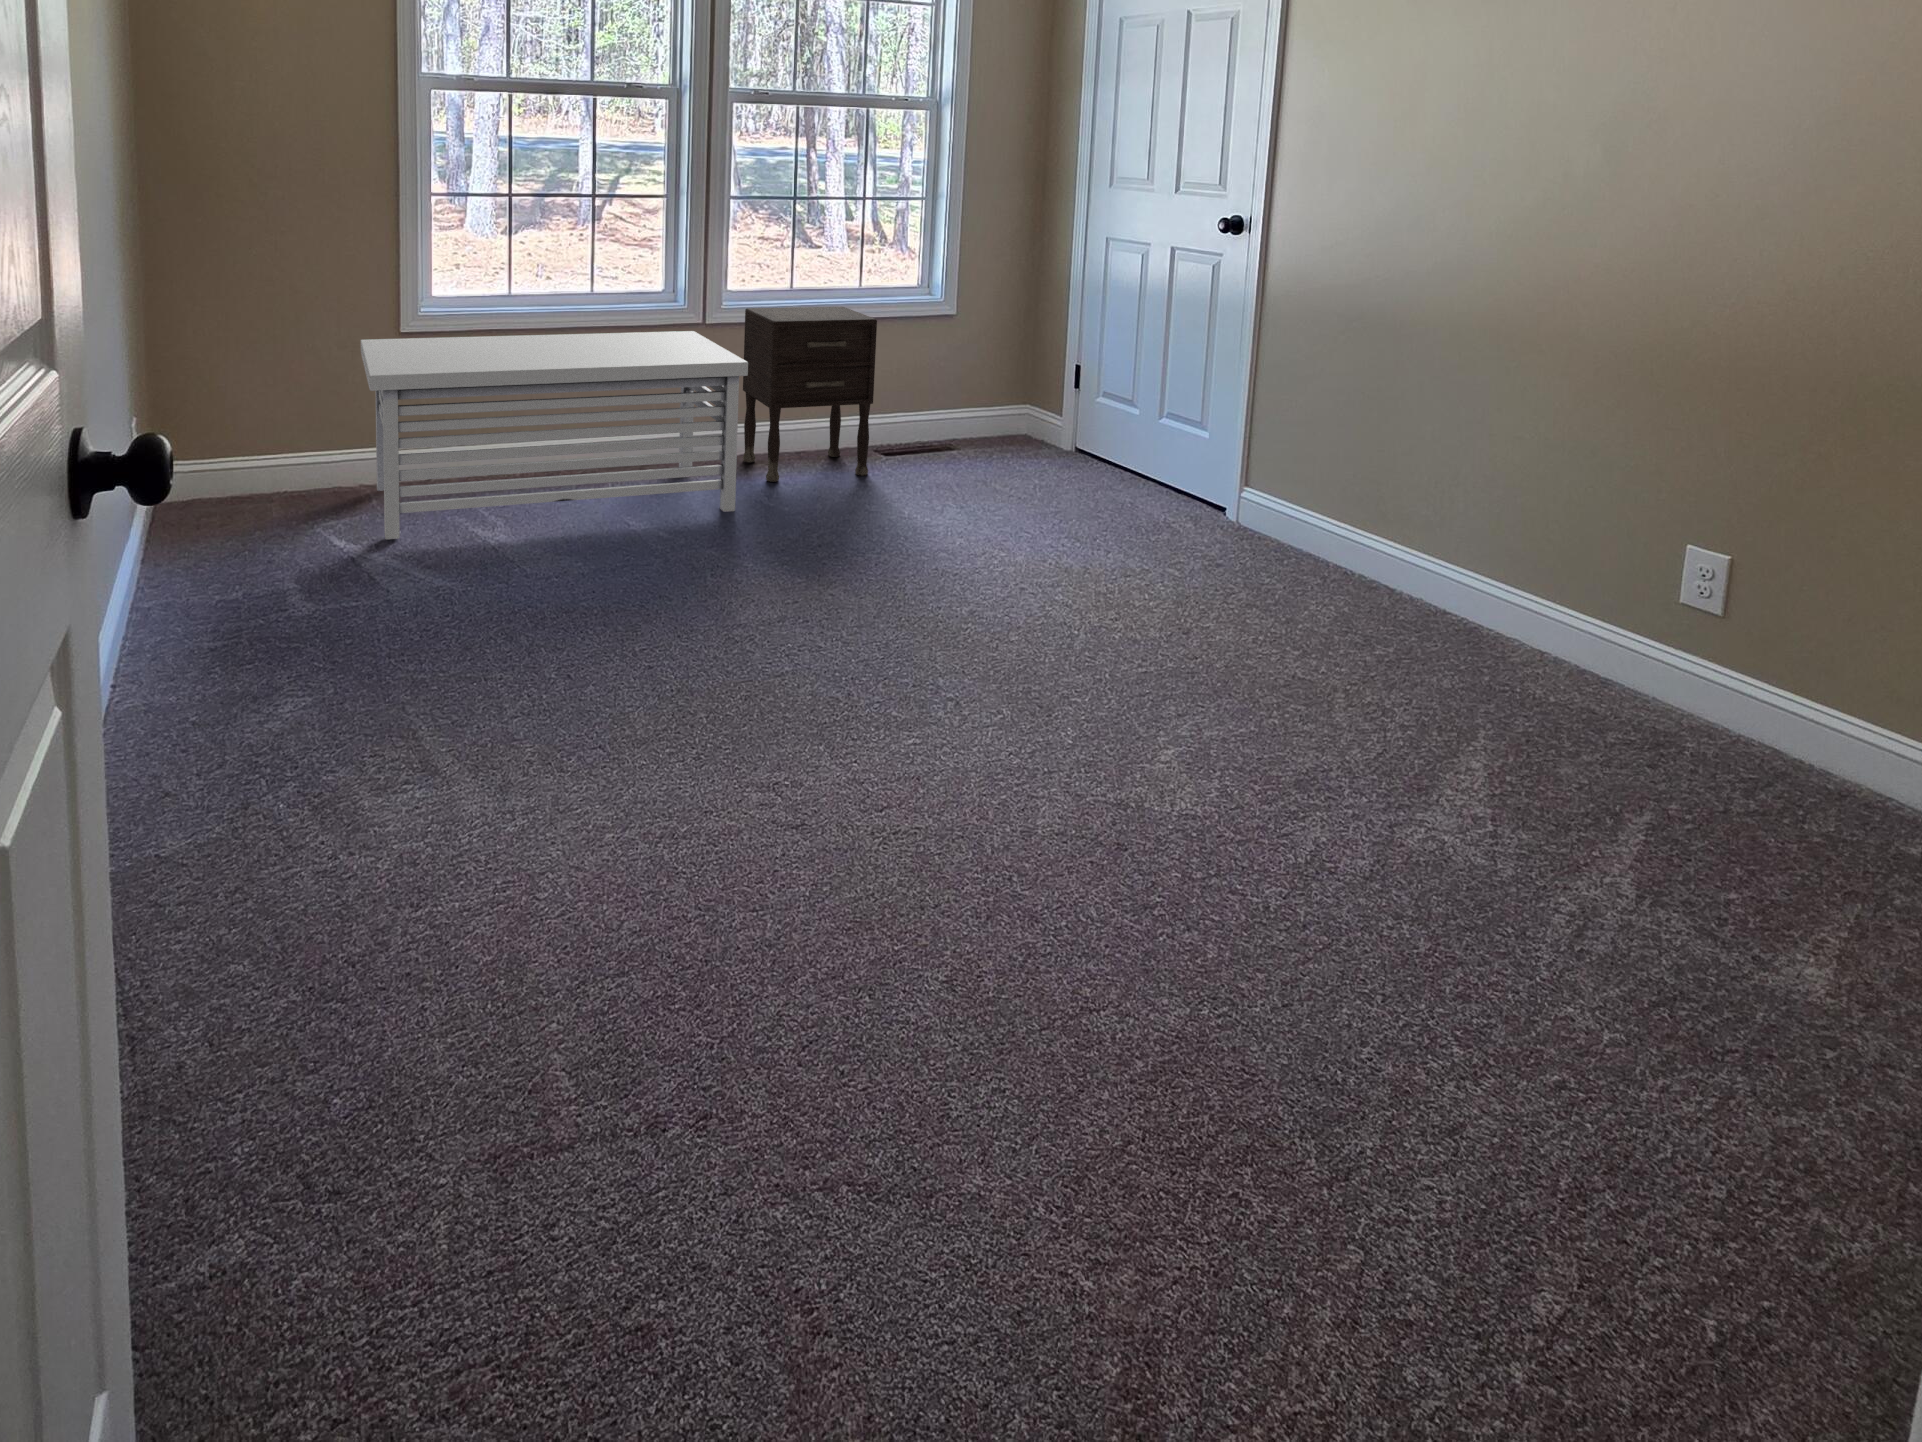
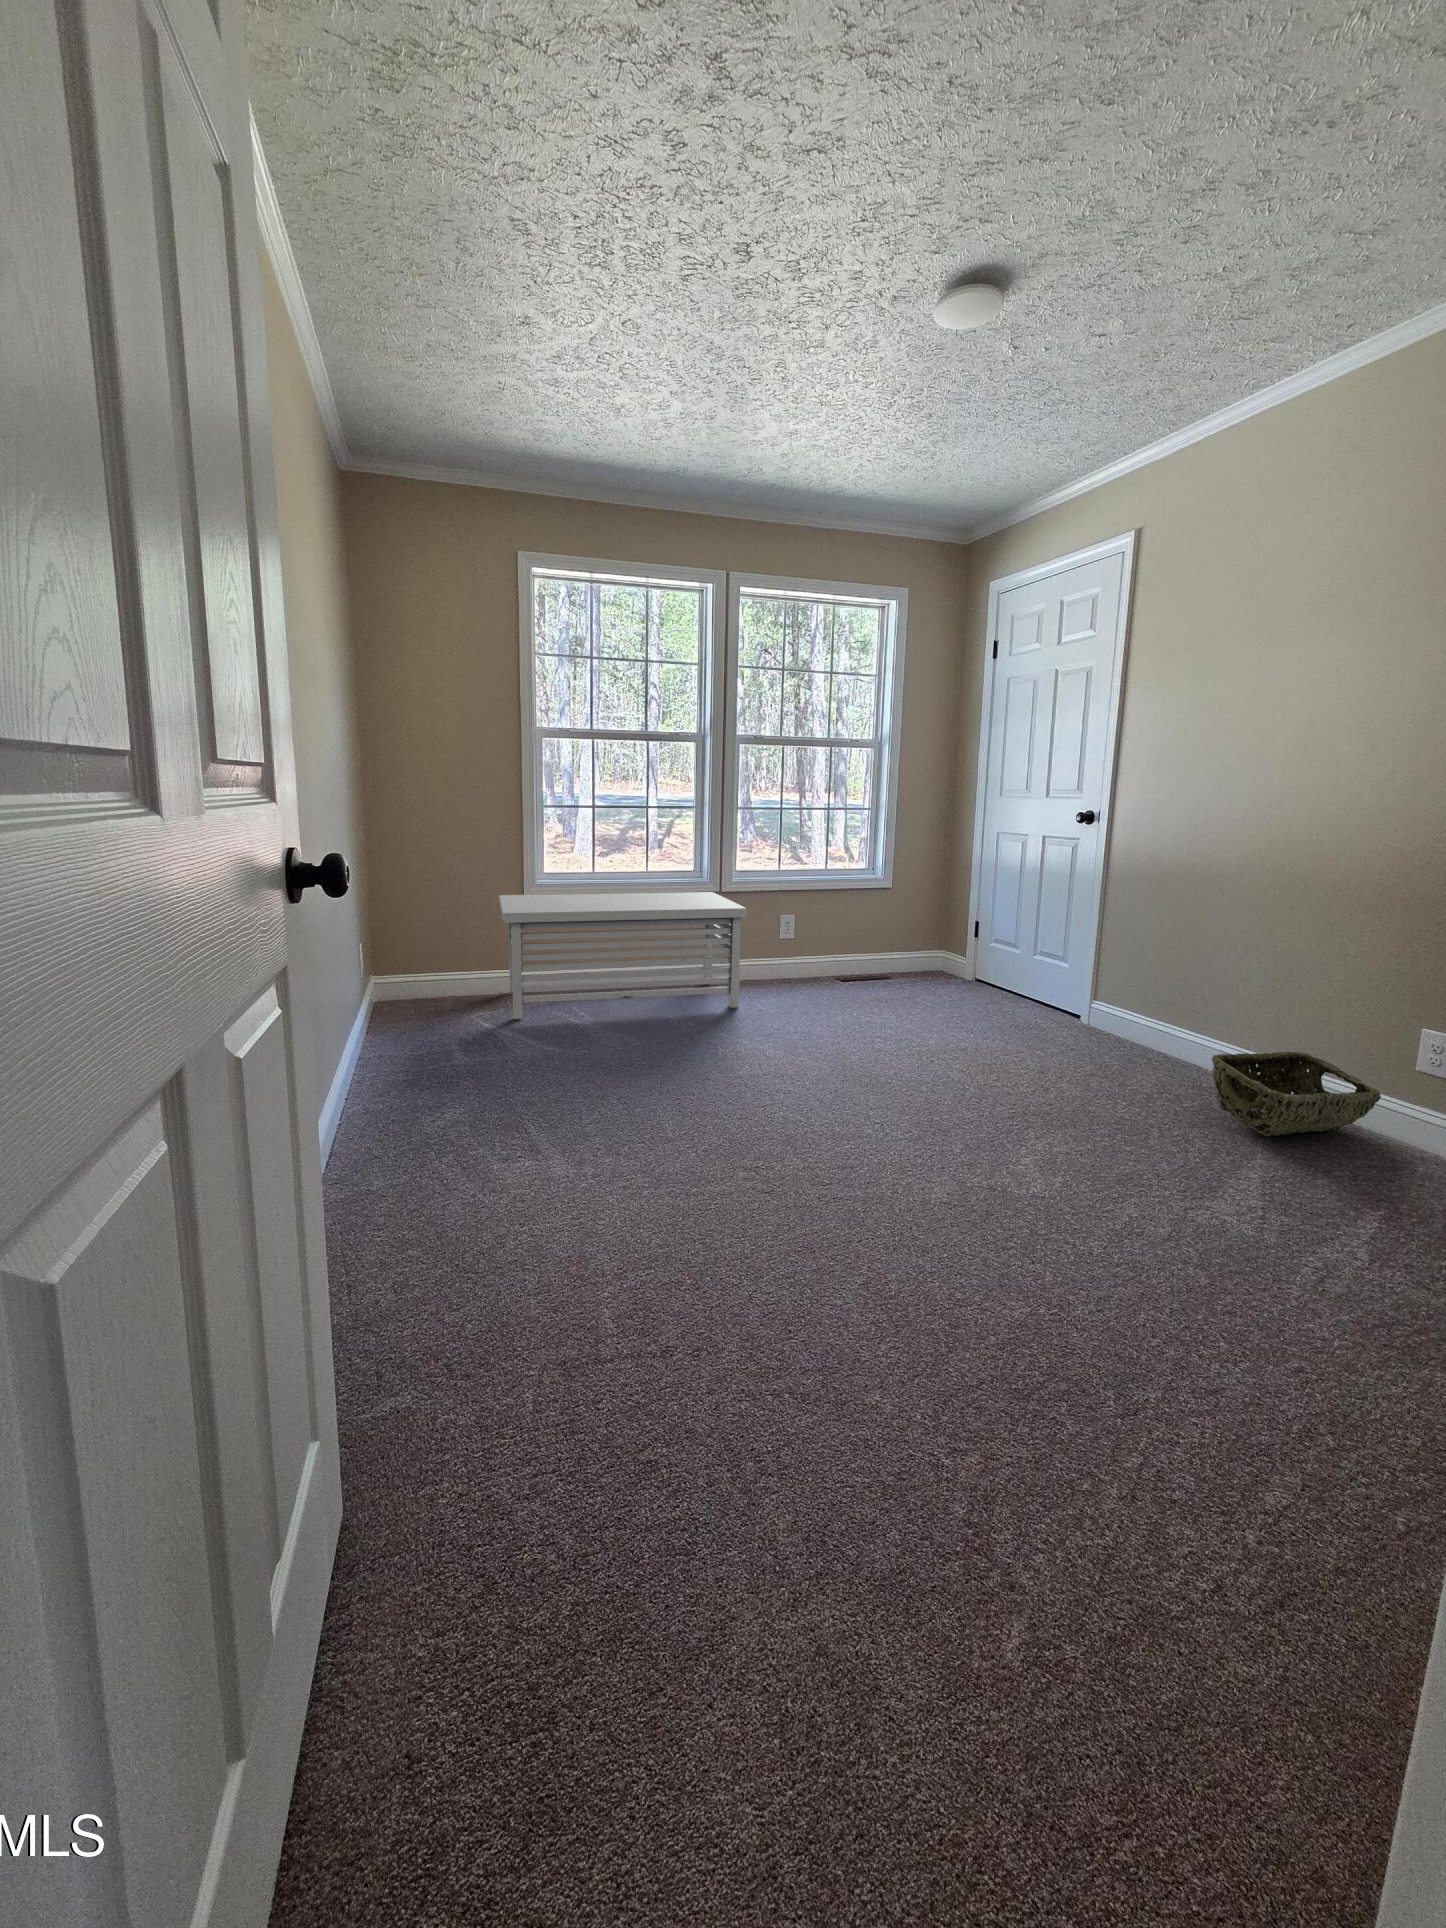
nightstand: present [743,307,877,482] -> none [745,877,835,991]
woven basket: none [1416,581,1639,708] -> present [1212,1052,1381,1136]

